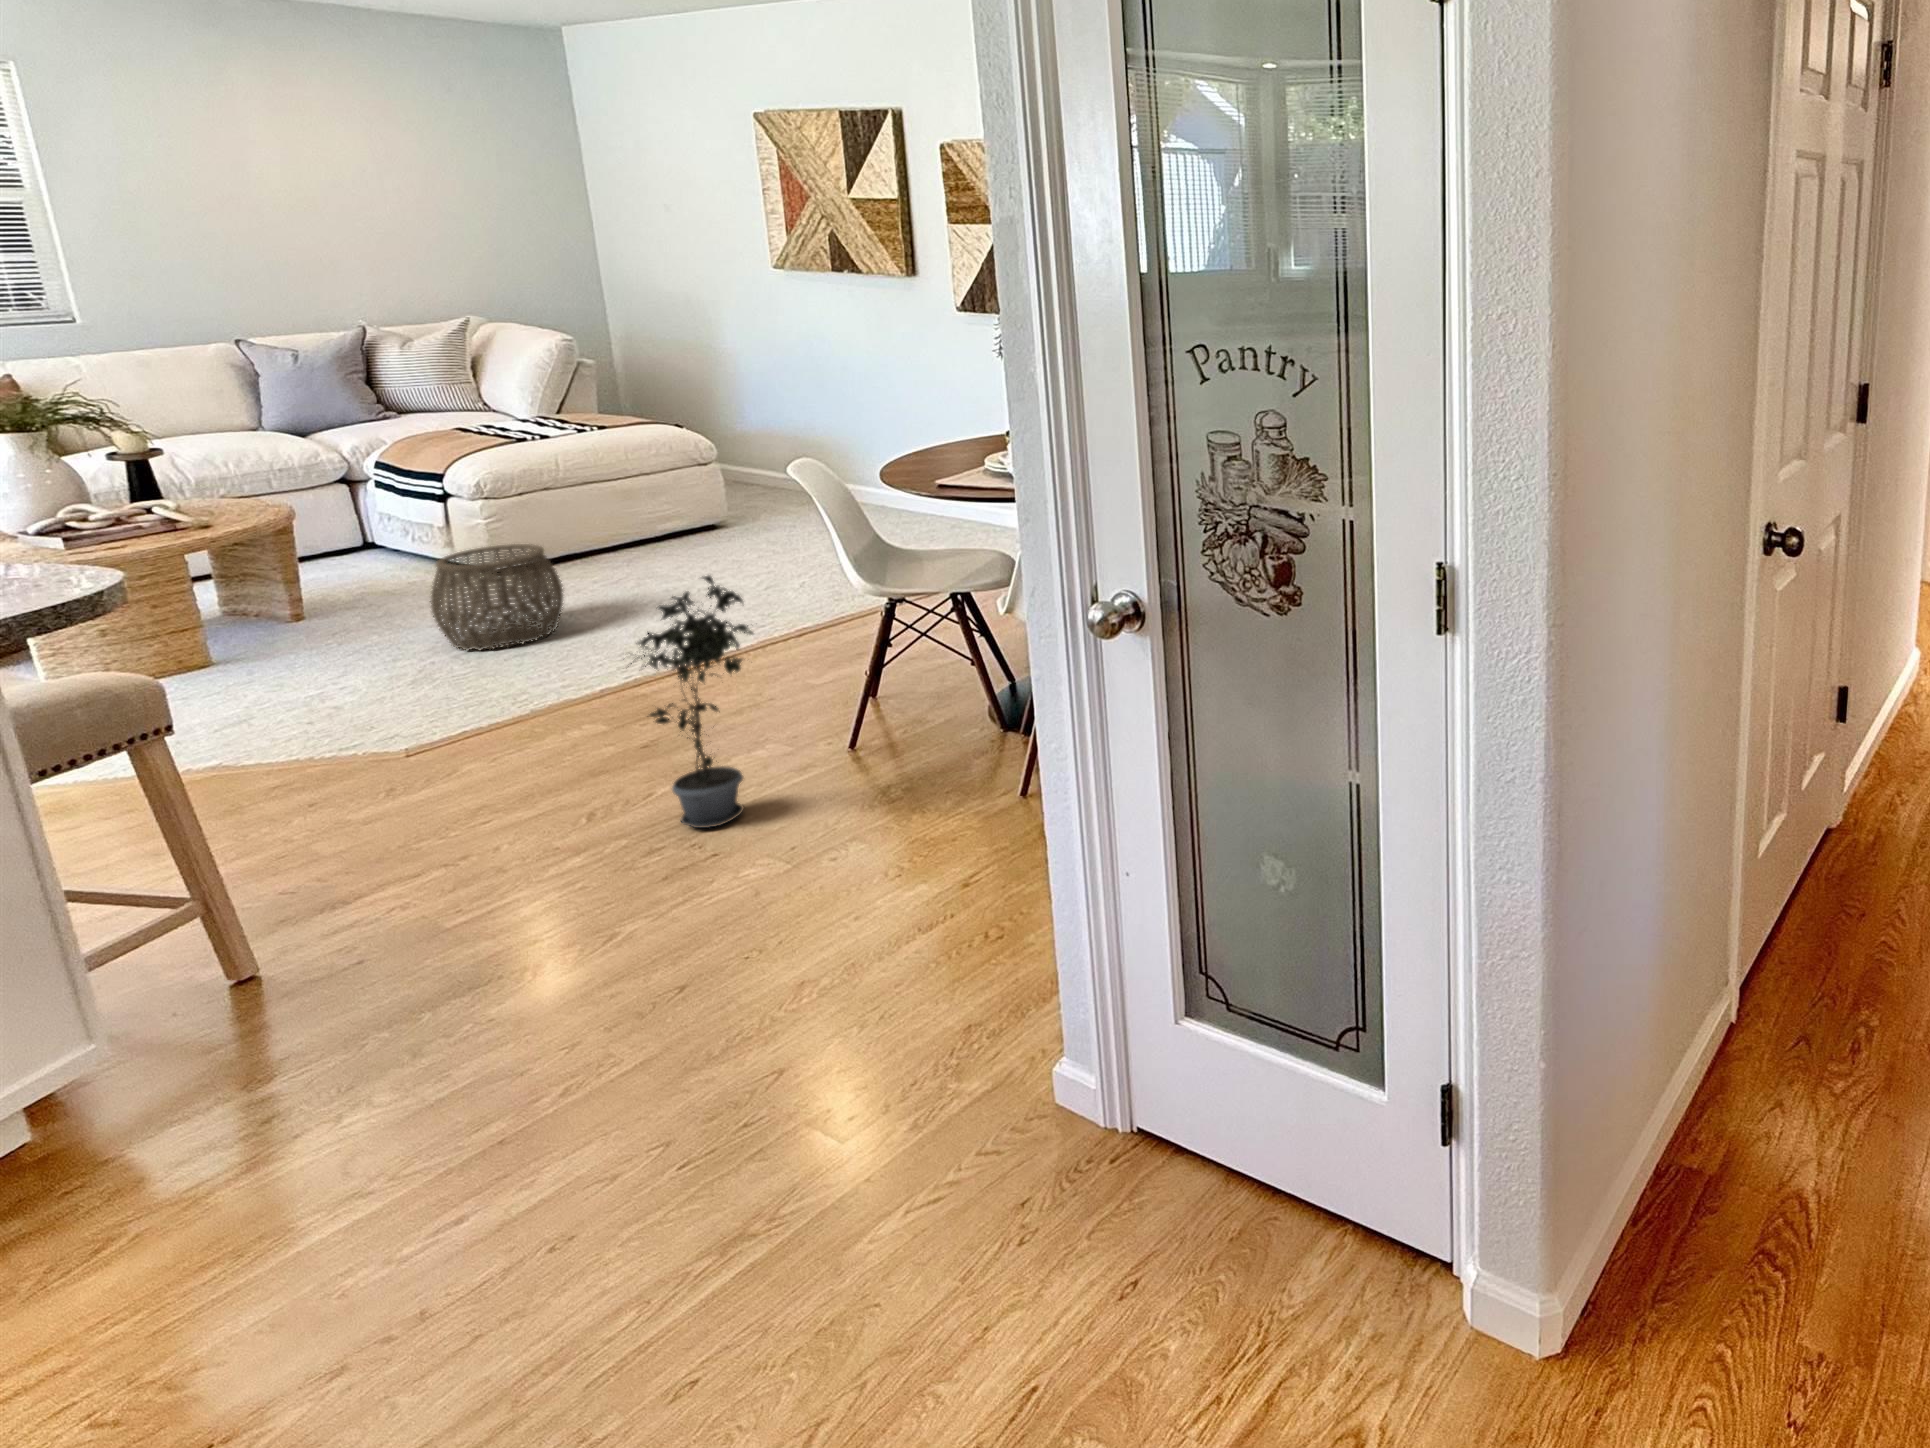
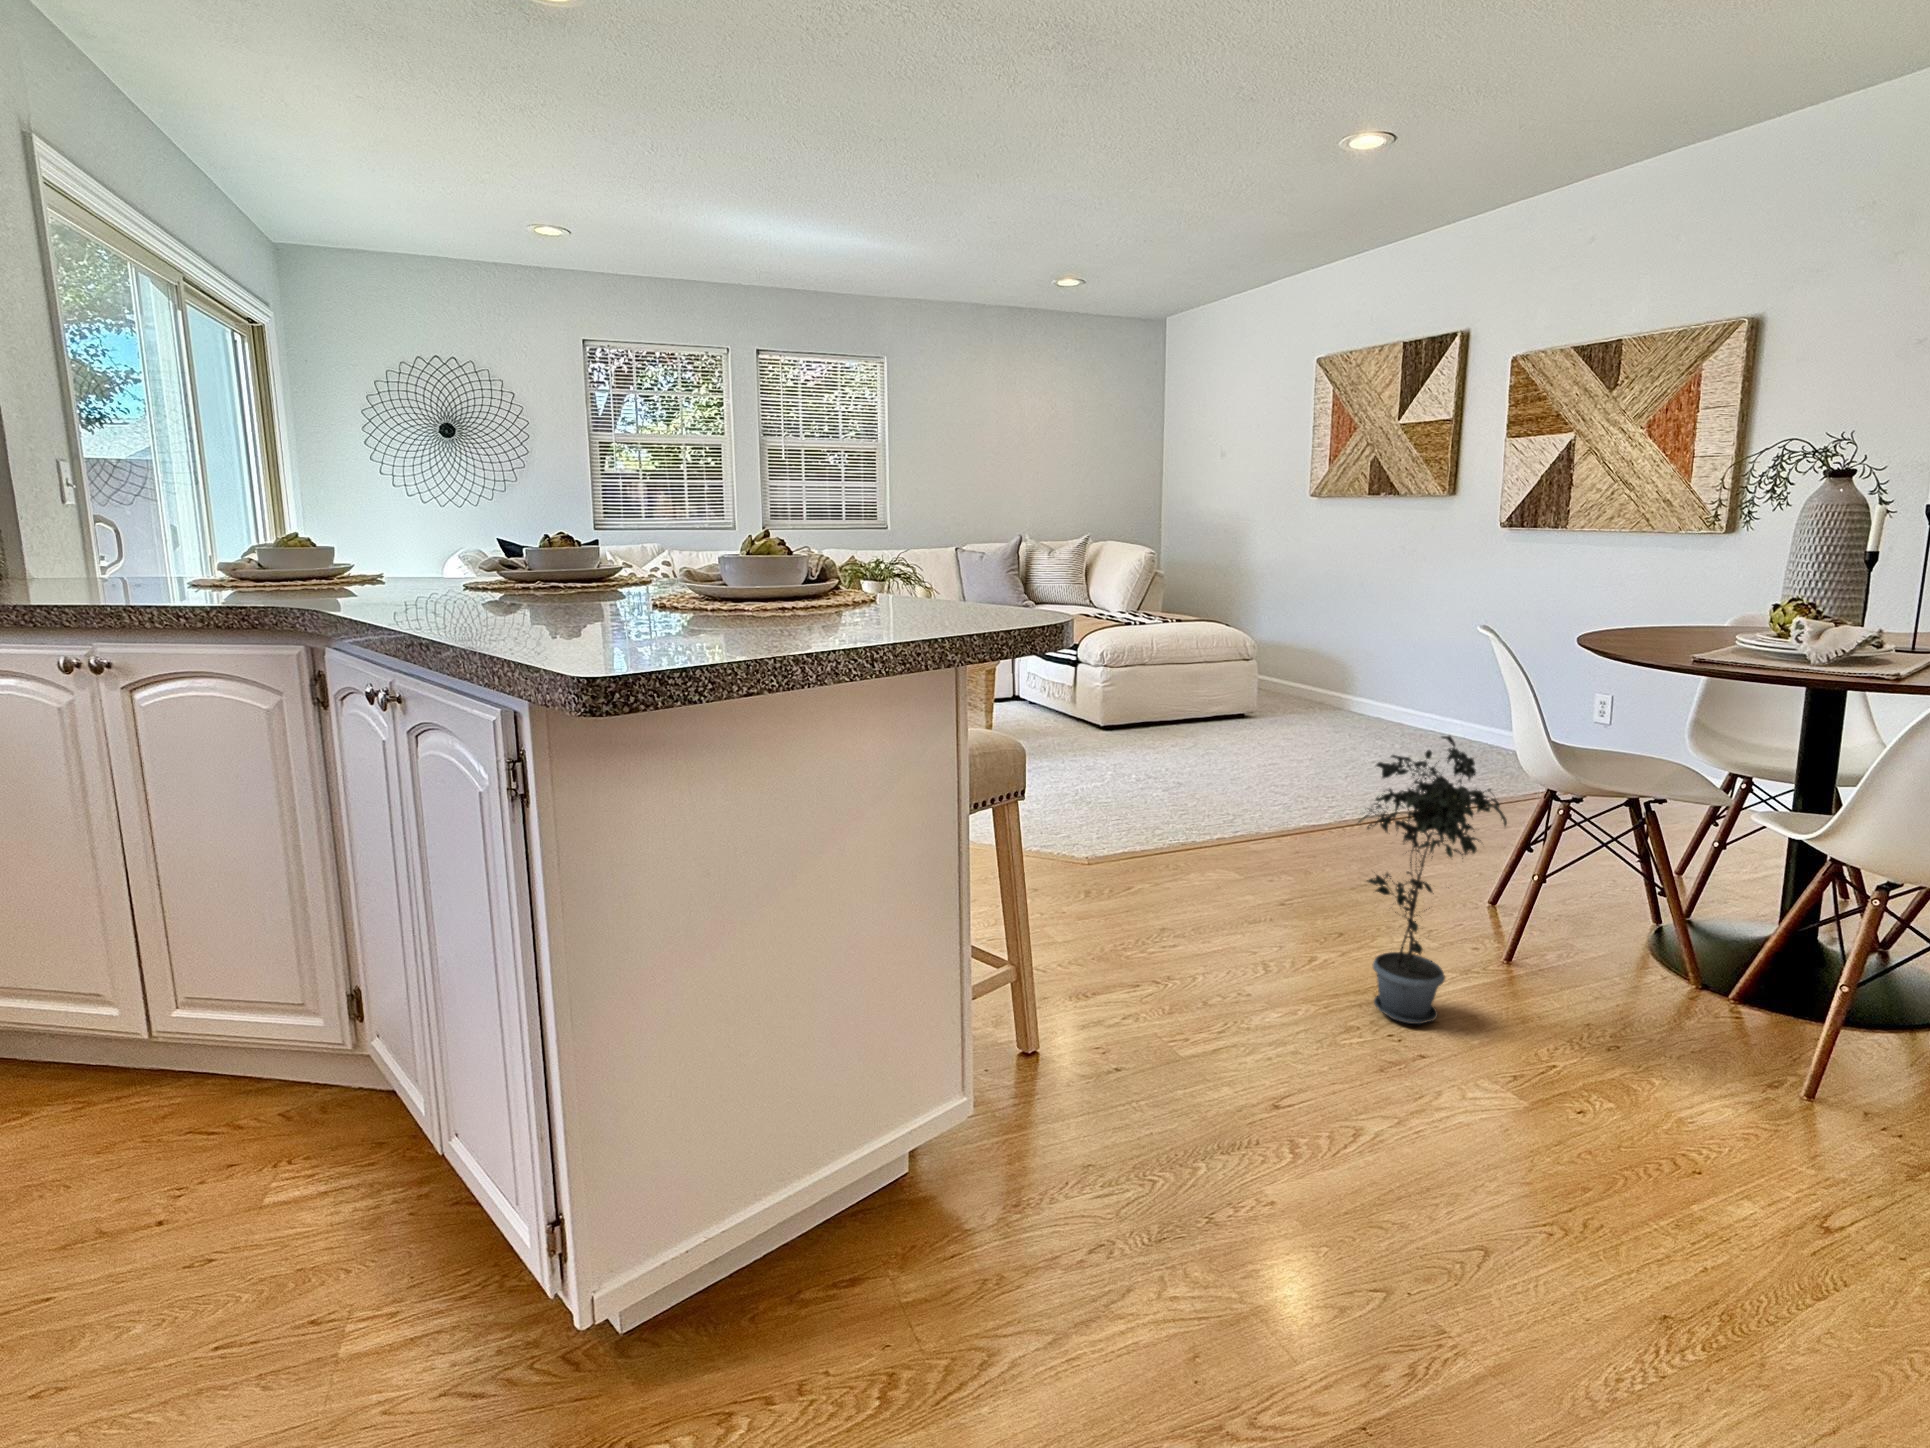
woven basket: present [431,544,564,650] -> none [1084,700,1172,786]

